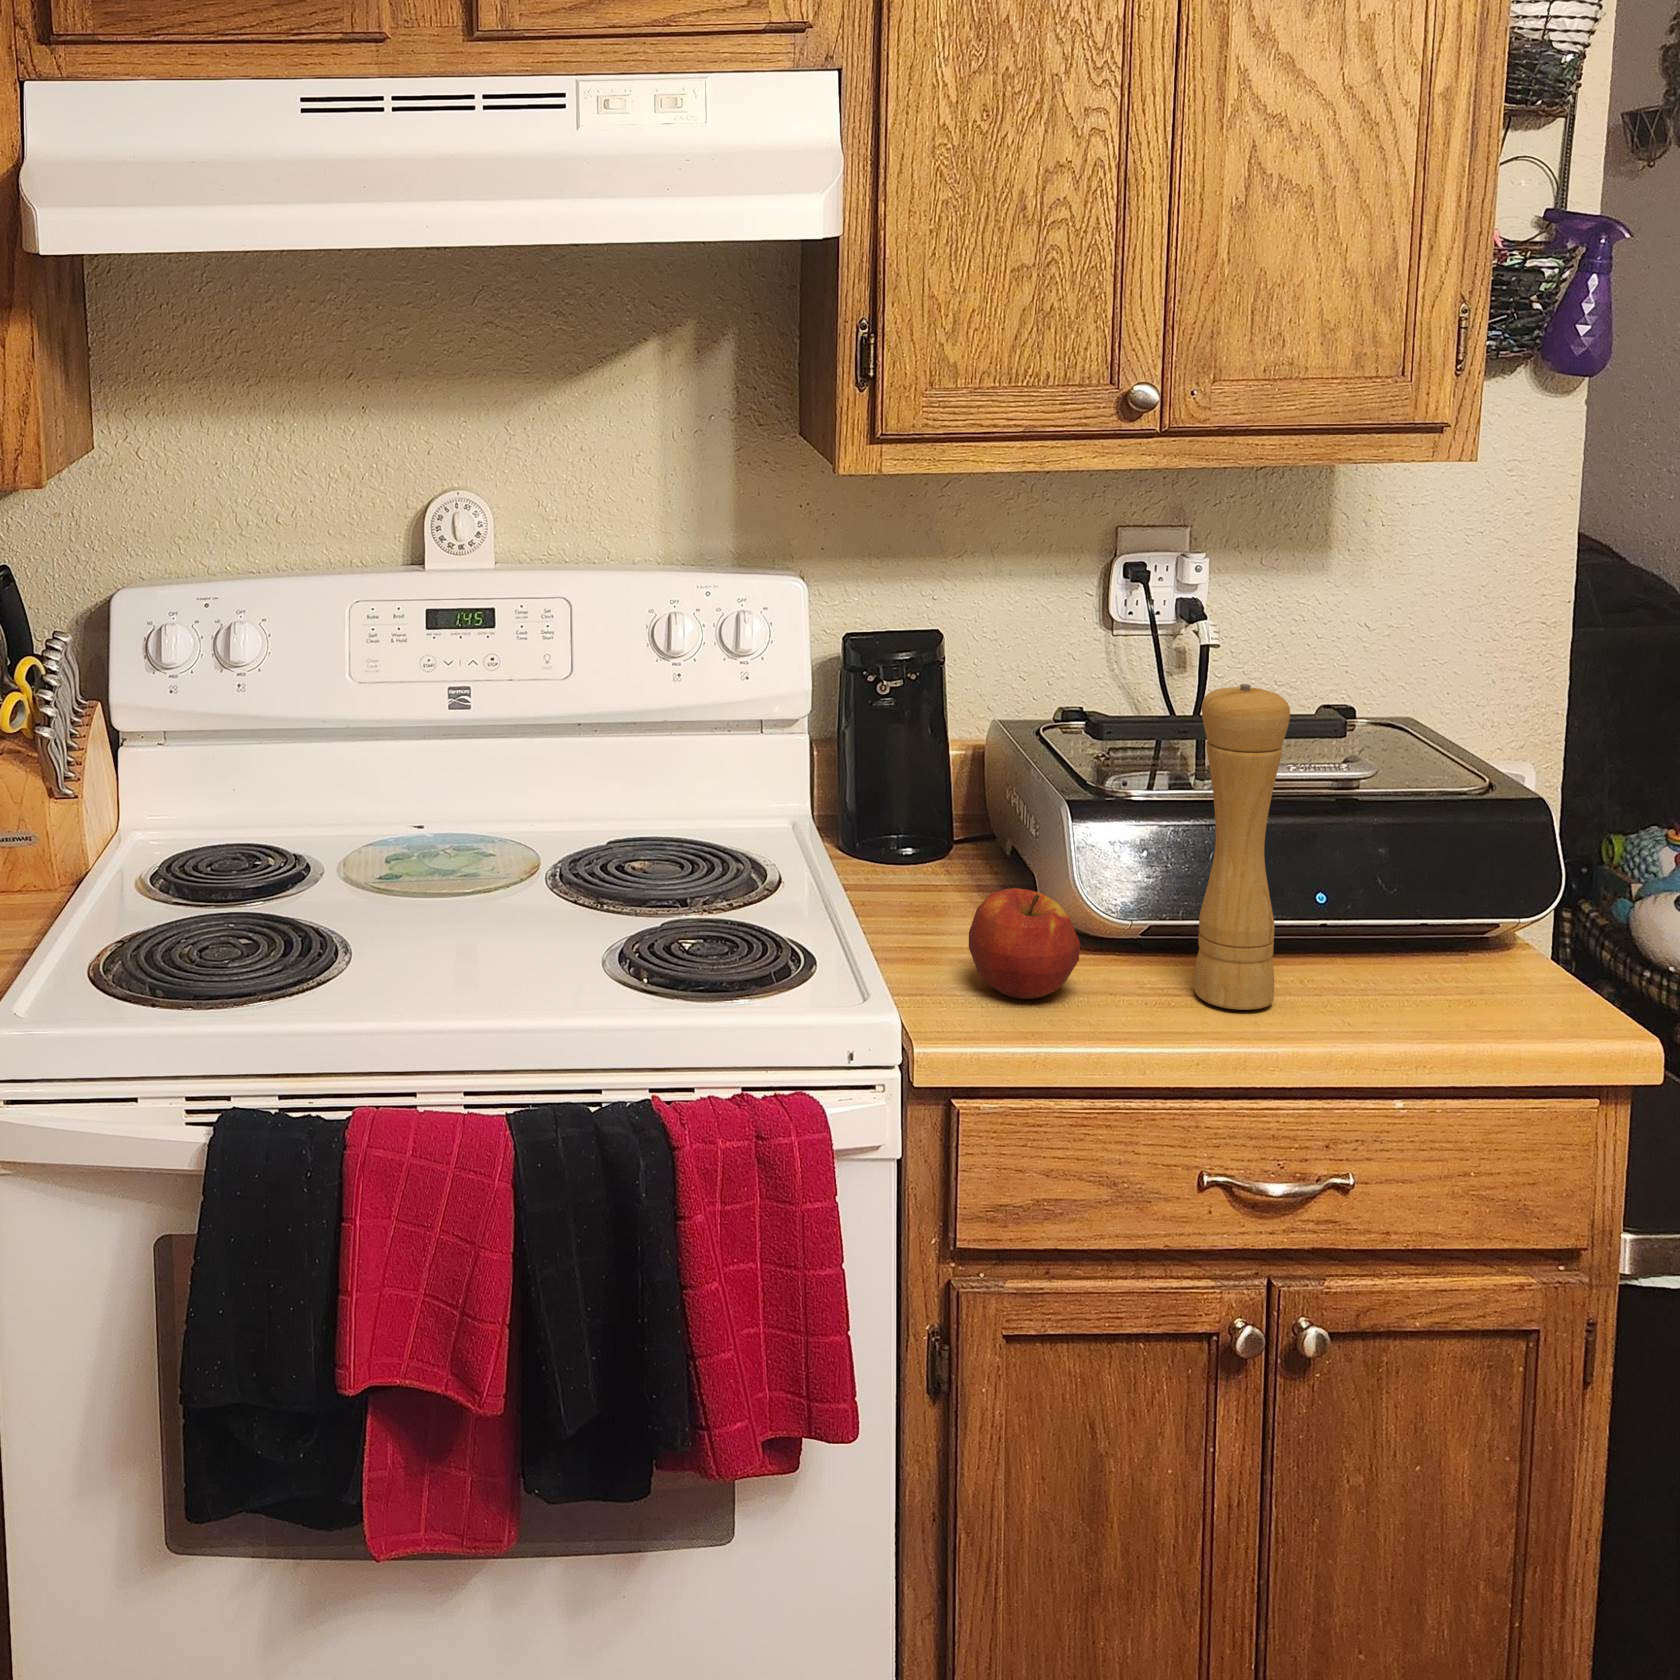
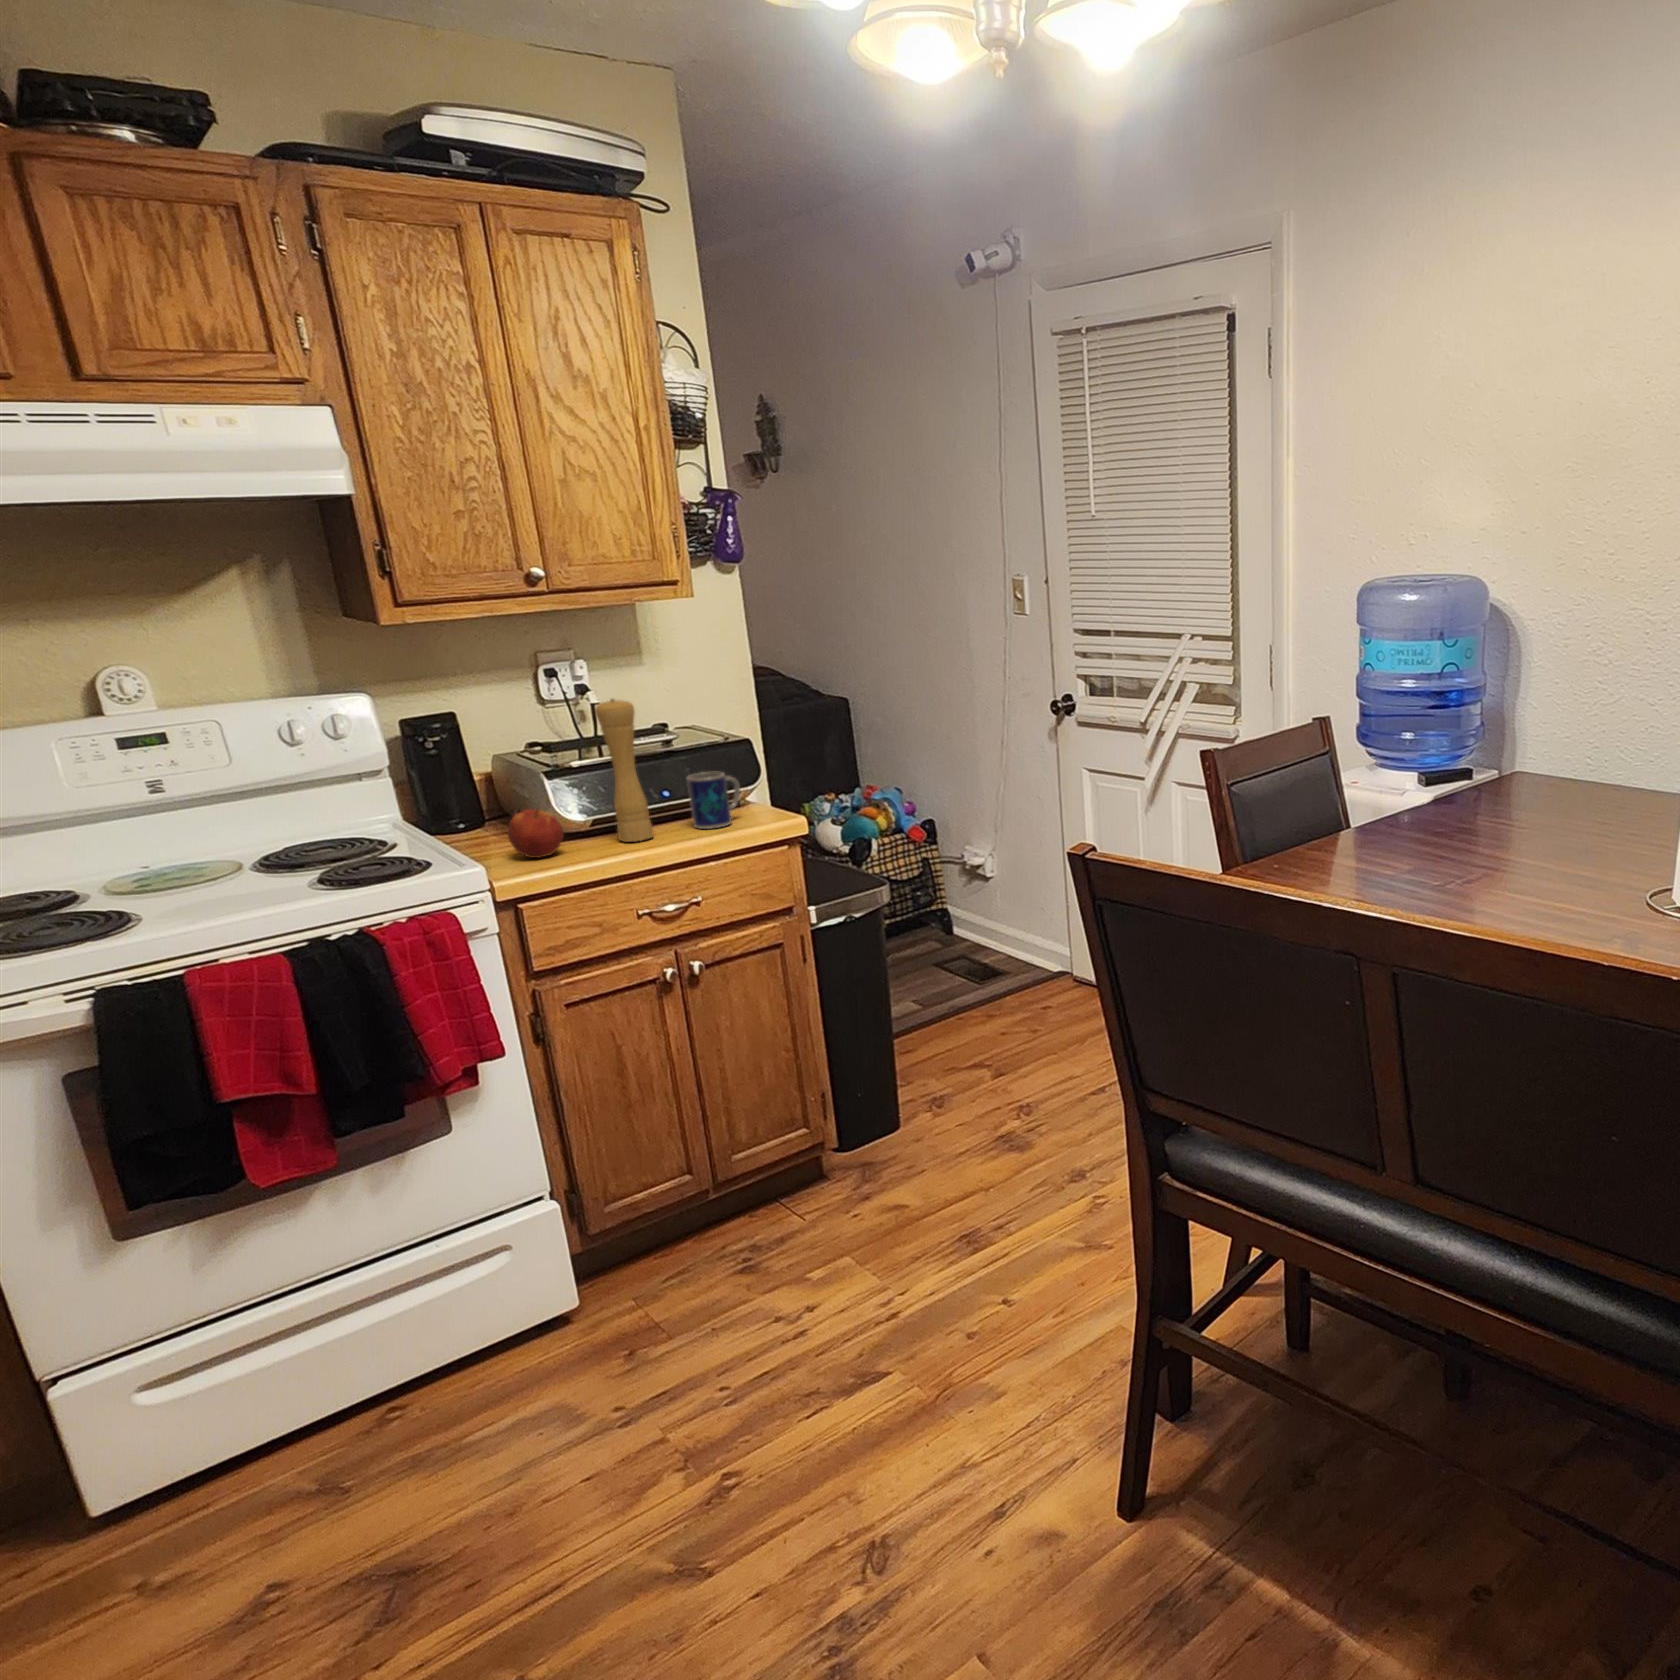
mug: none [1372,872,1504,1017] -> present [687,772,740,829]

